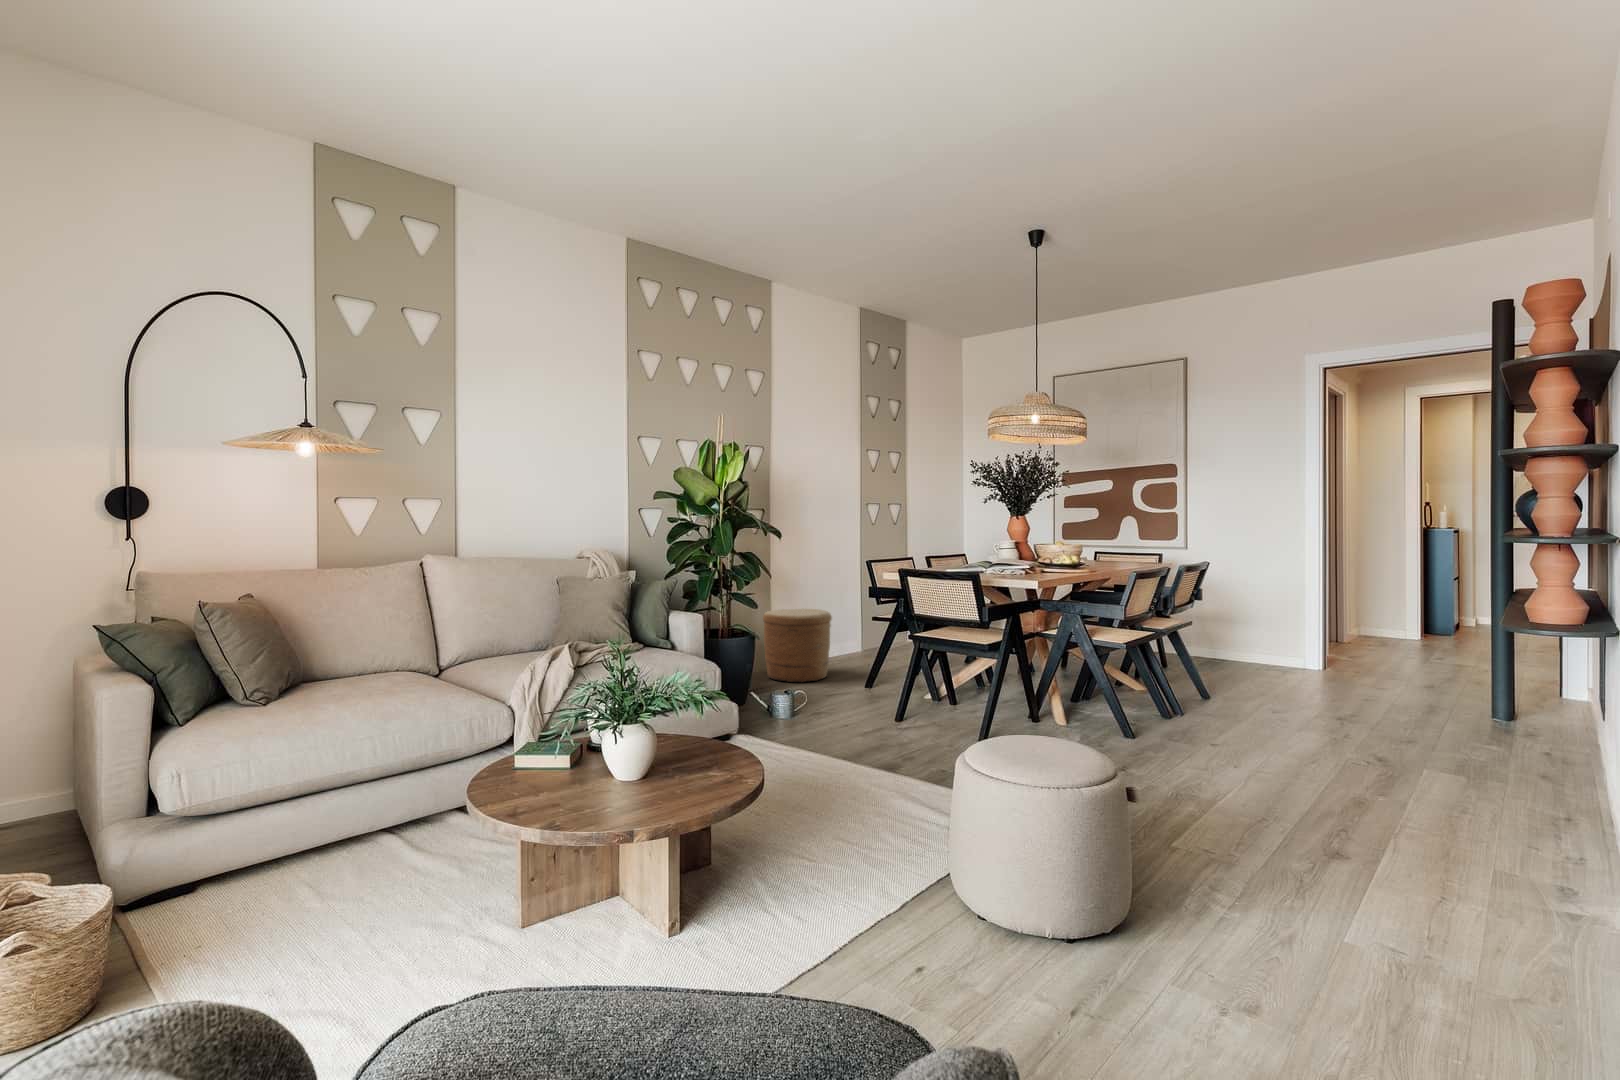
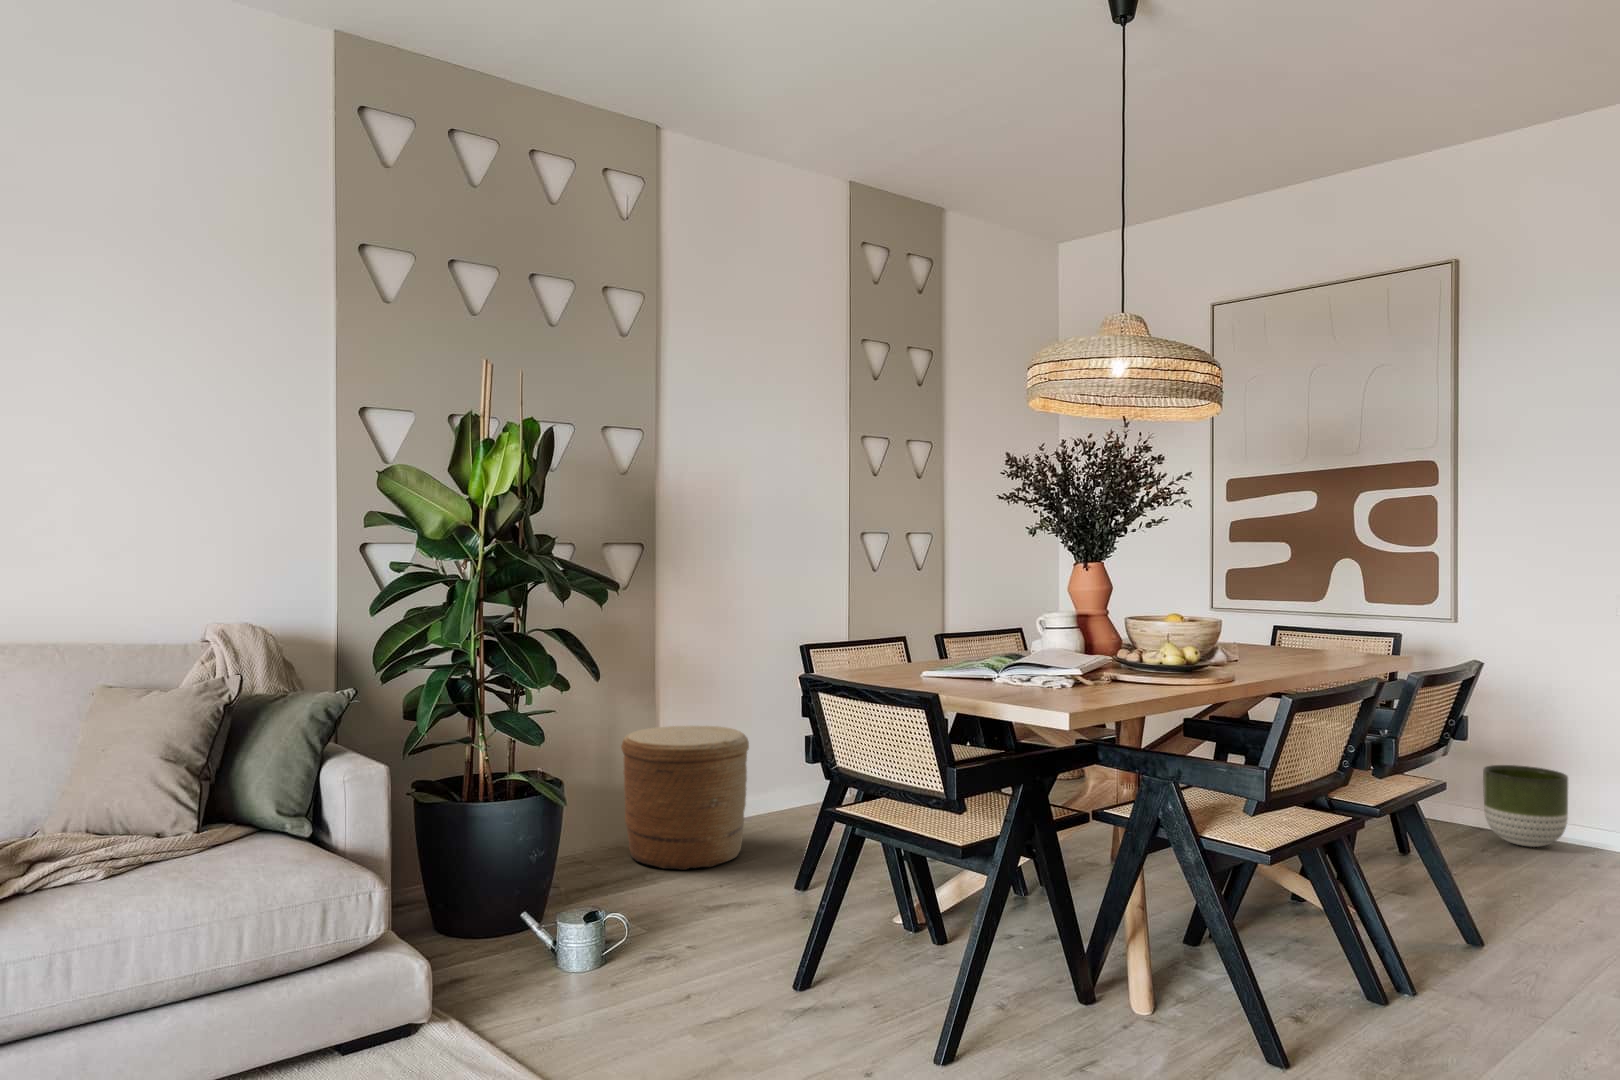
planter: none [1200,622,1241,661] -> present [1483,765,1568,847]

